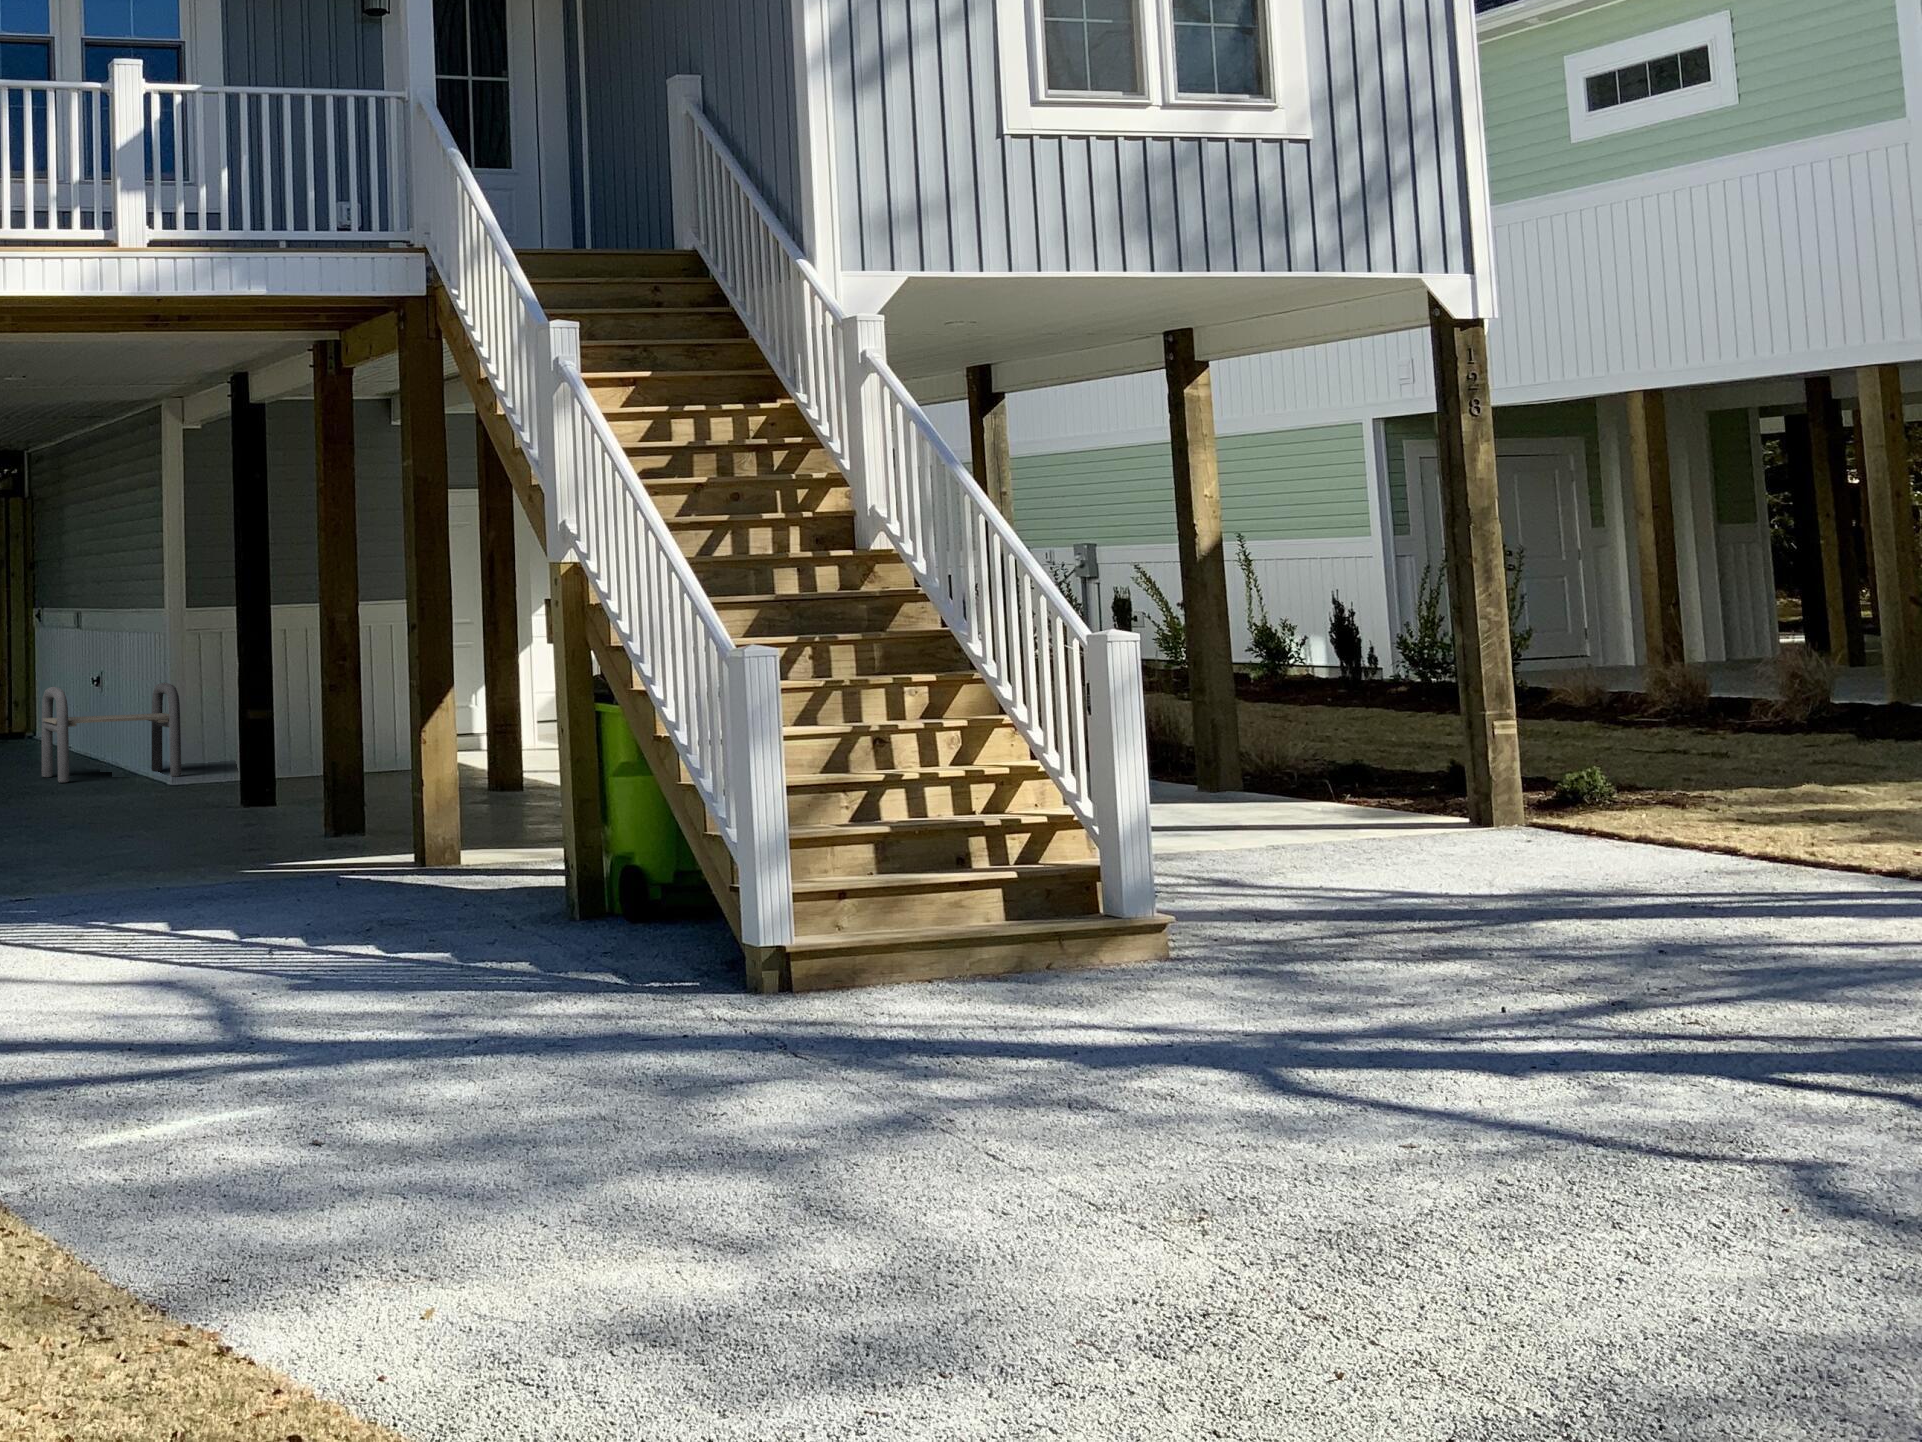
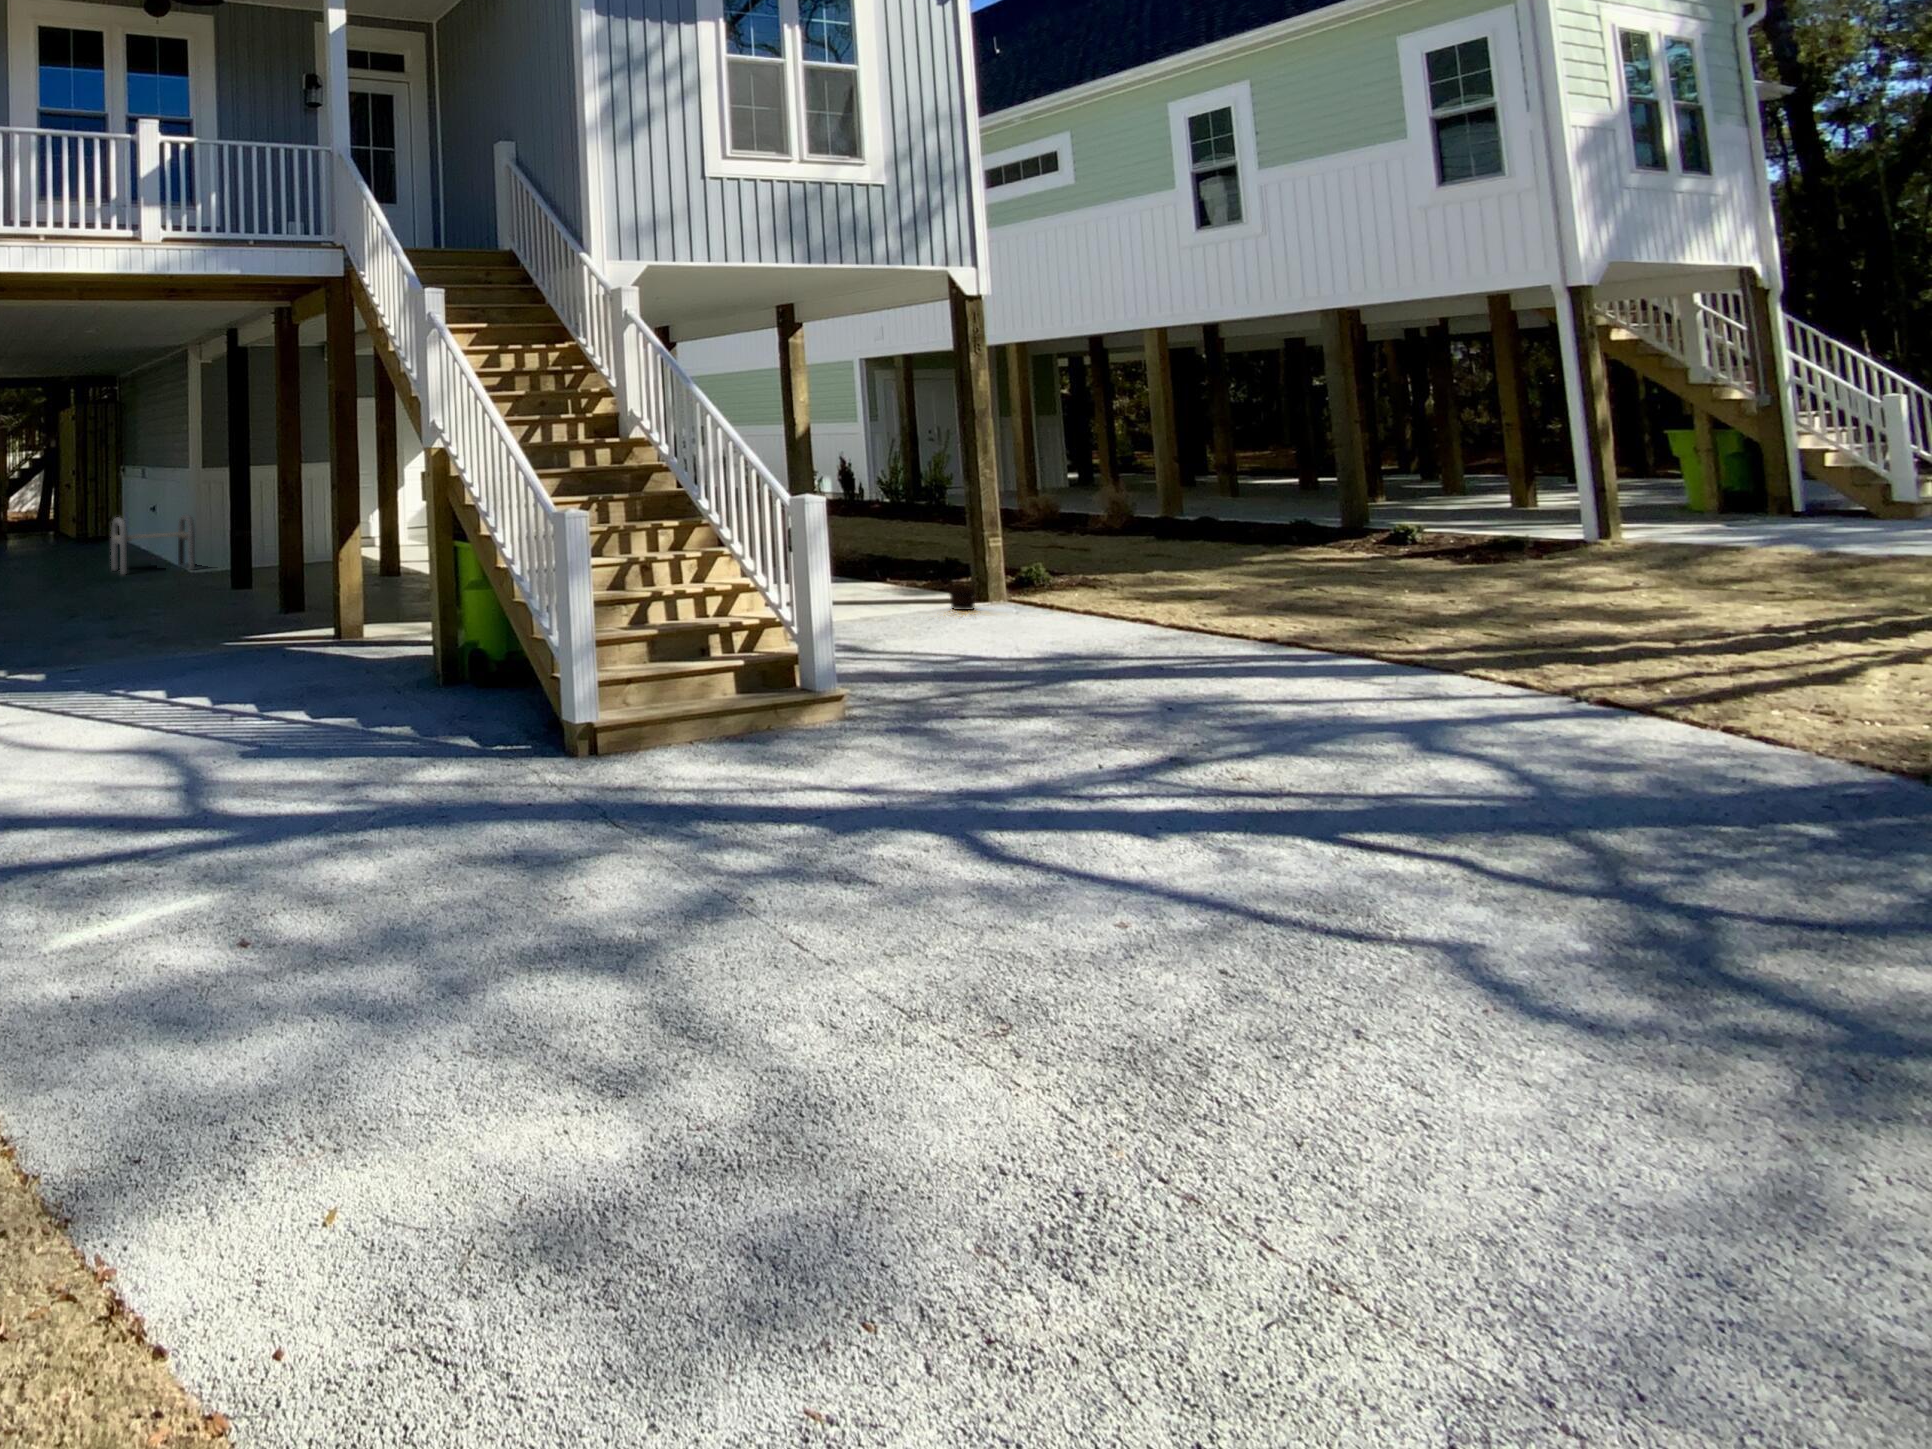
wooden bucket: none [1421,767,1468,837] -> present [948,570,975,610]

